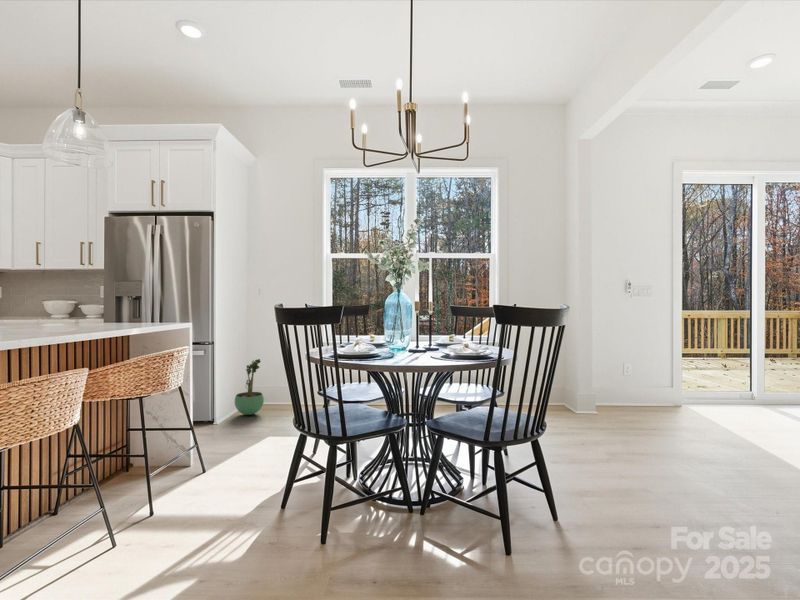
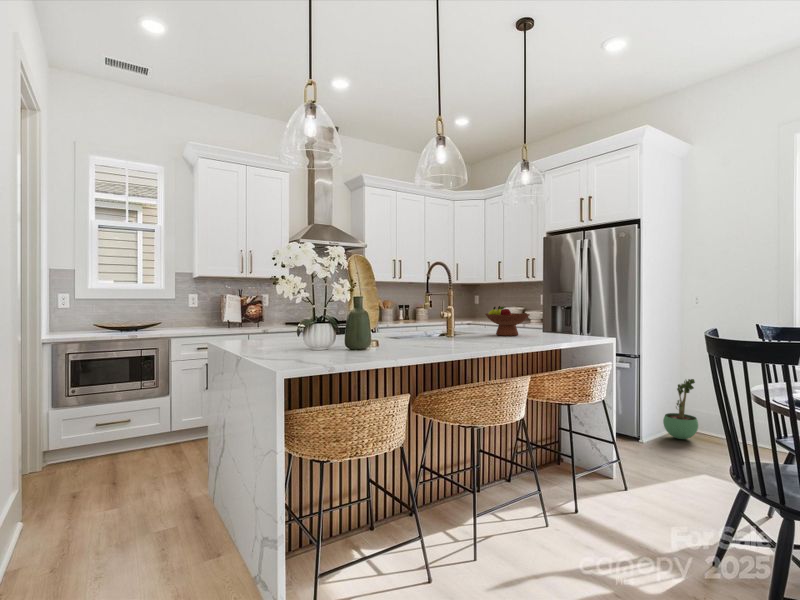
fruit bowl: none [20,290,89,328] -> present [485,306,530,336]

